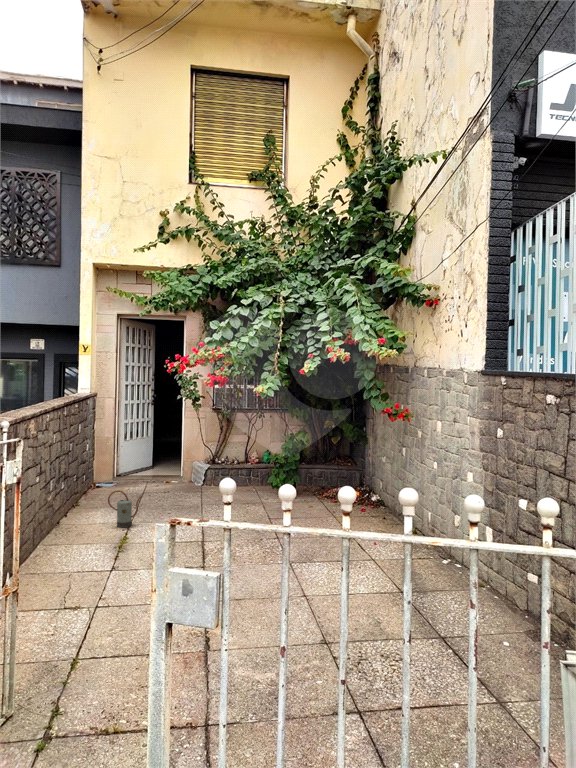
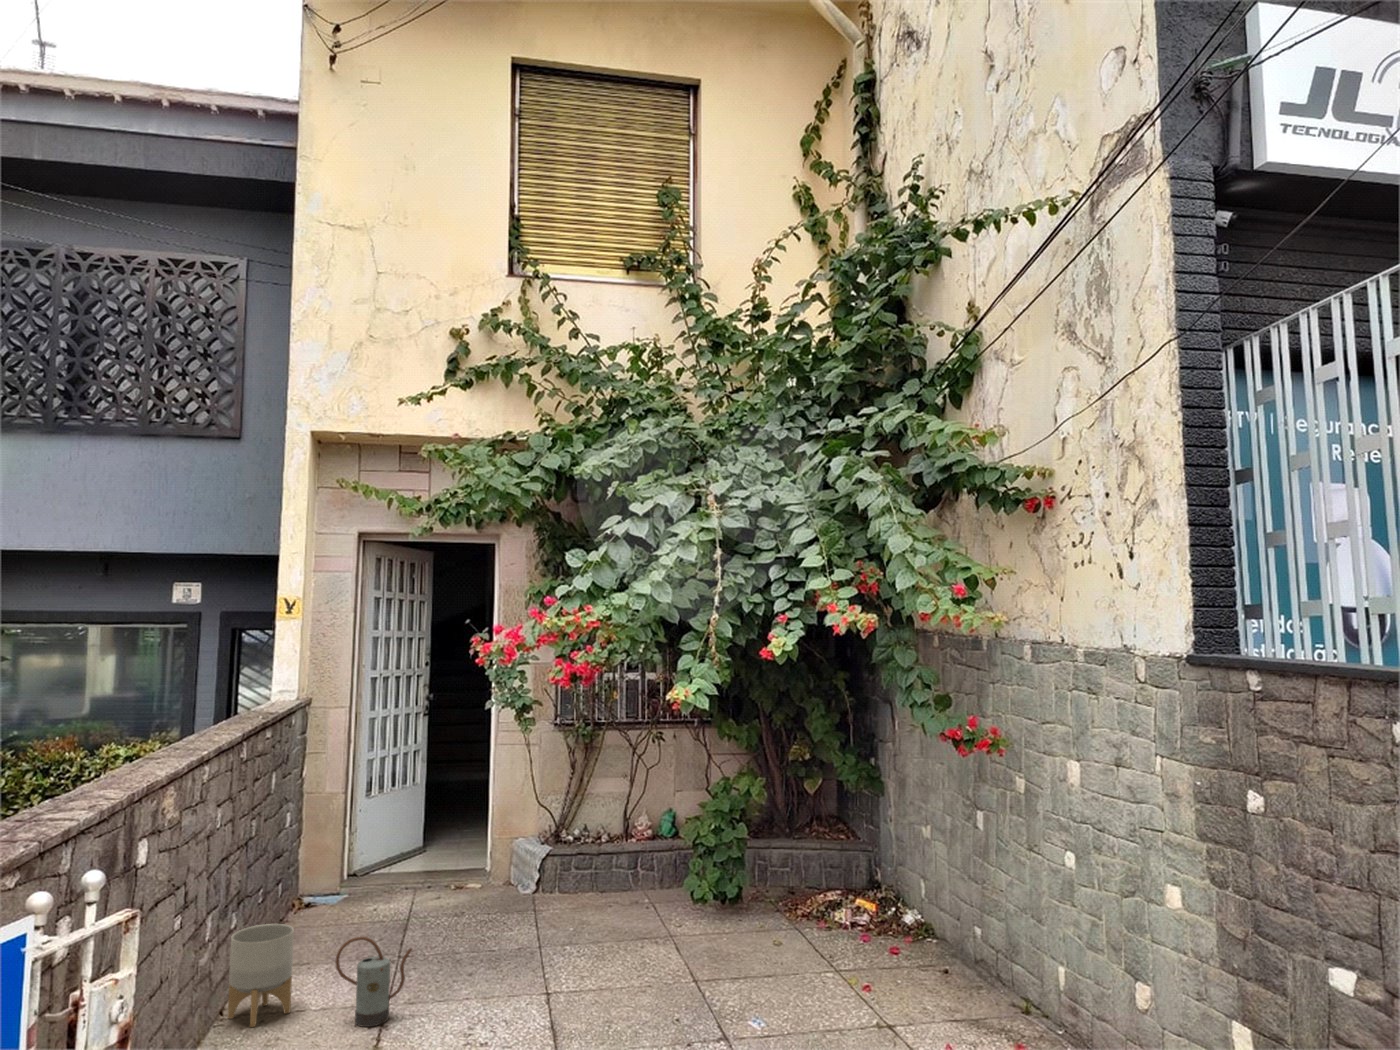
planter: none [62,485,90,526] -> present [228,924,294,1027]

